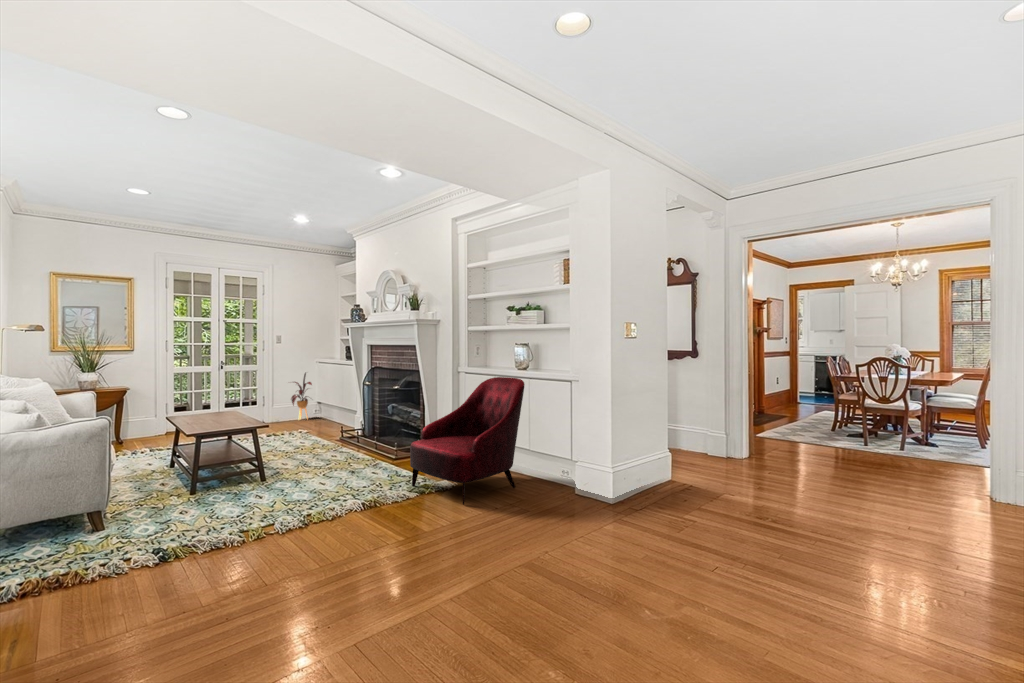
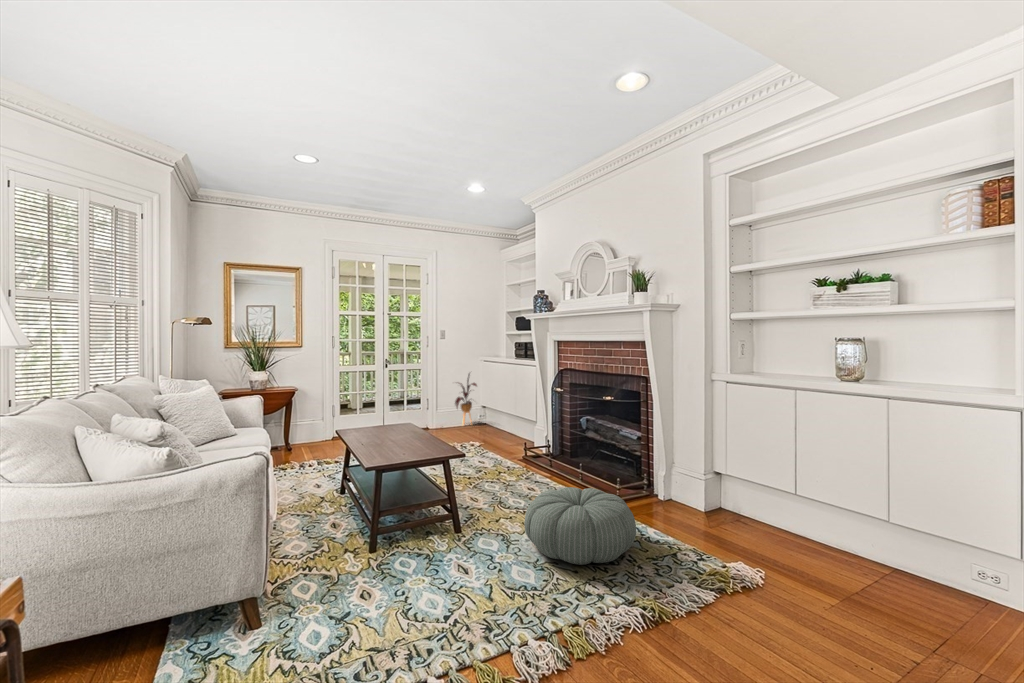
armchair: present [410,377,525,505] -> none [687,393,901,653]
pouf: none [311,445,387,487] -> present [524,487,636,565]

